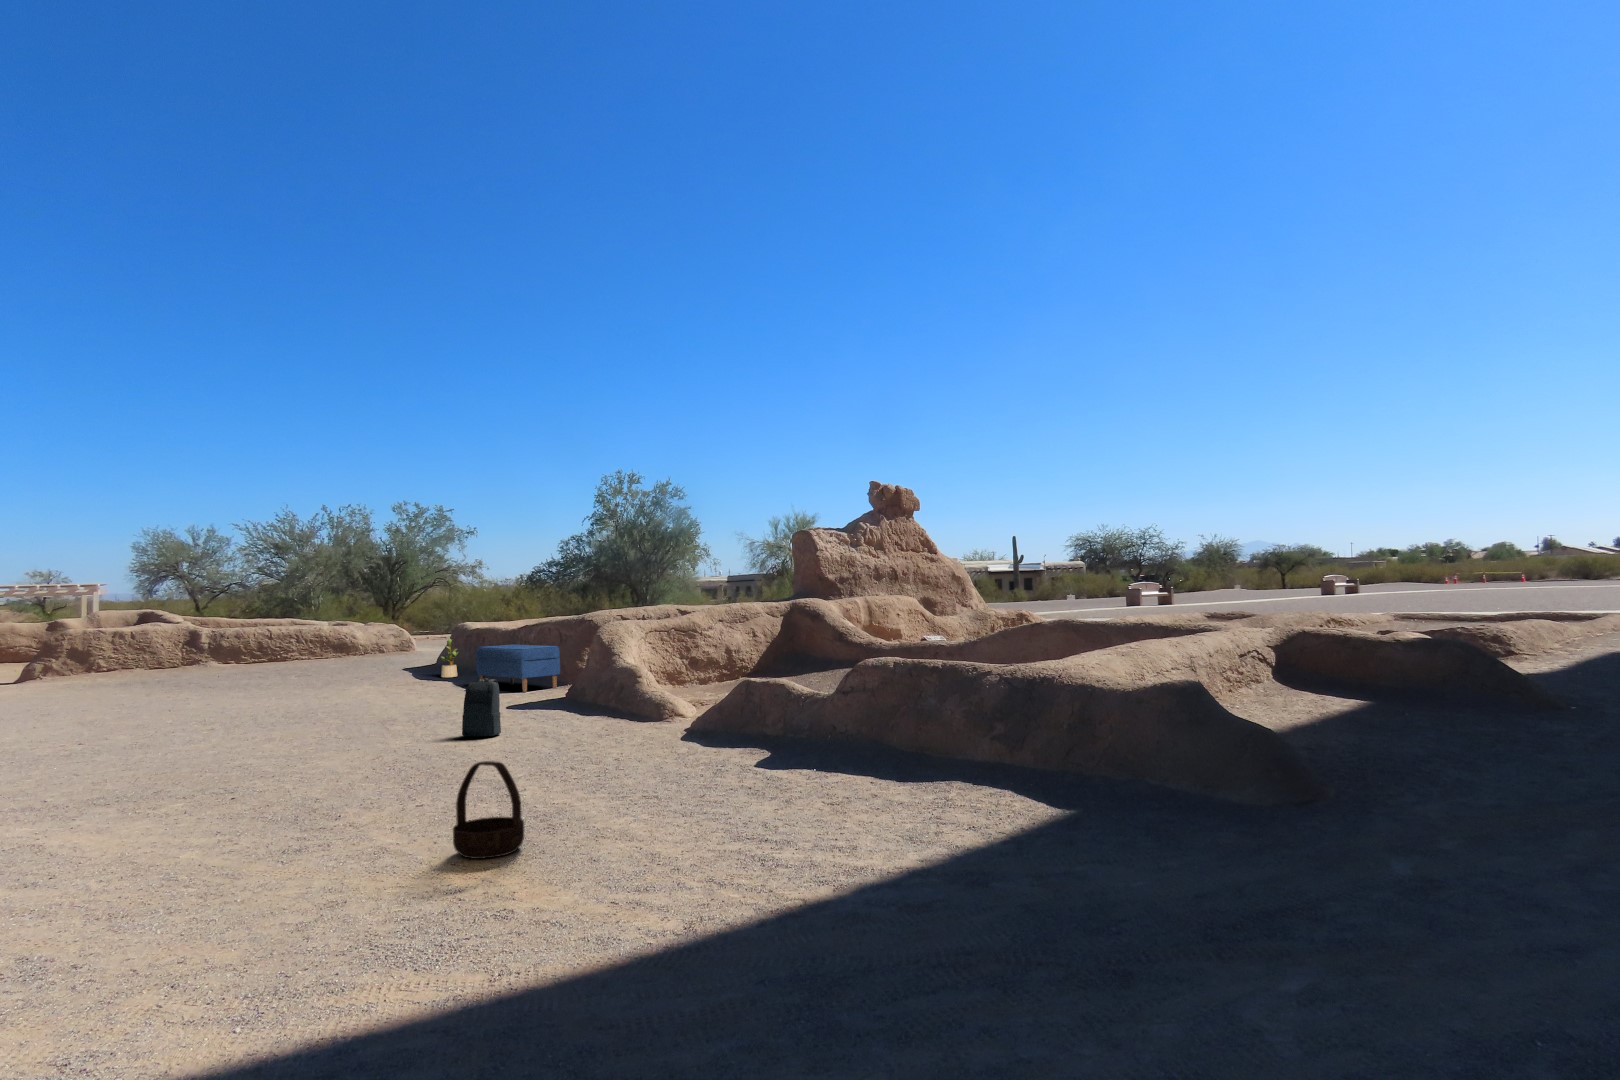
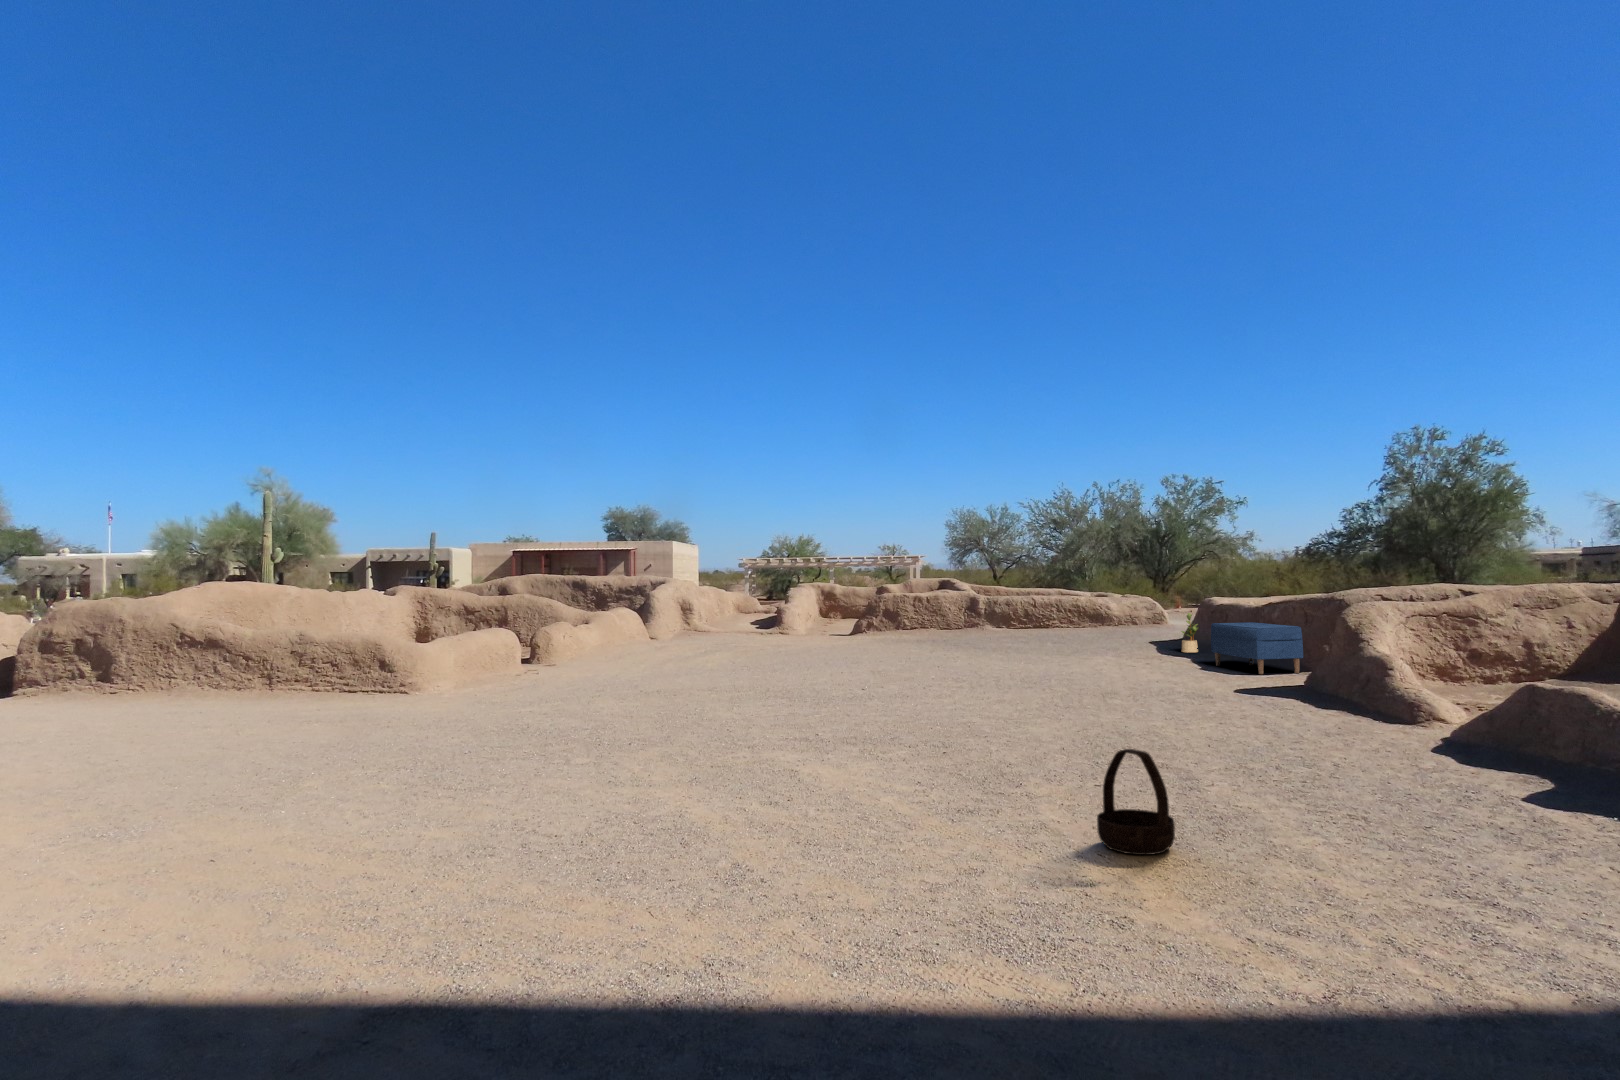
backpack: present [462,679,501,736] -> none [1171,657,1214,719]

